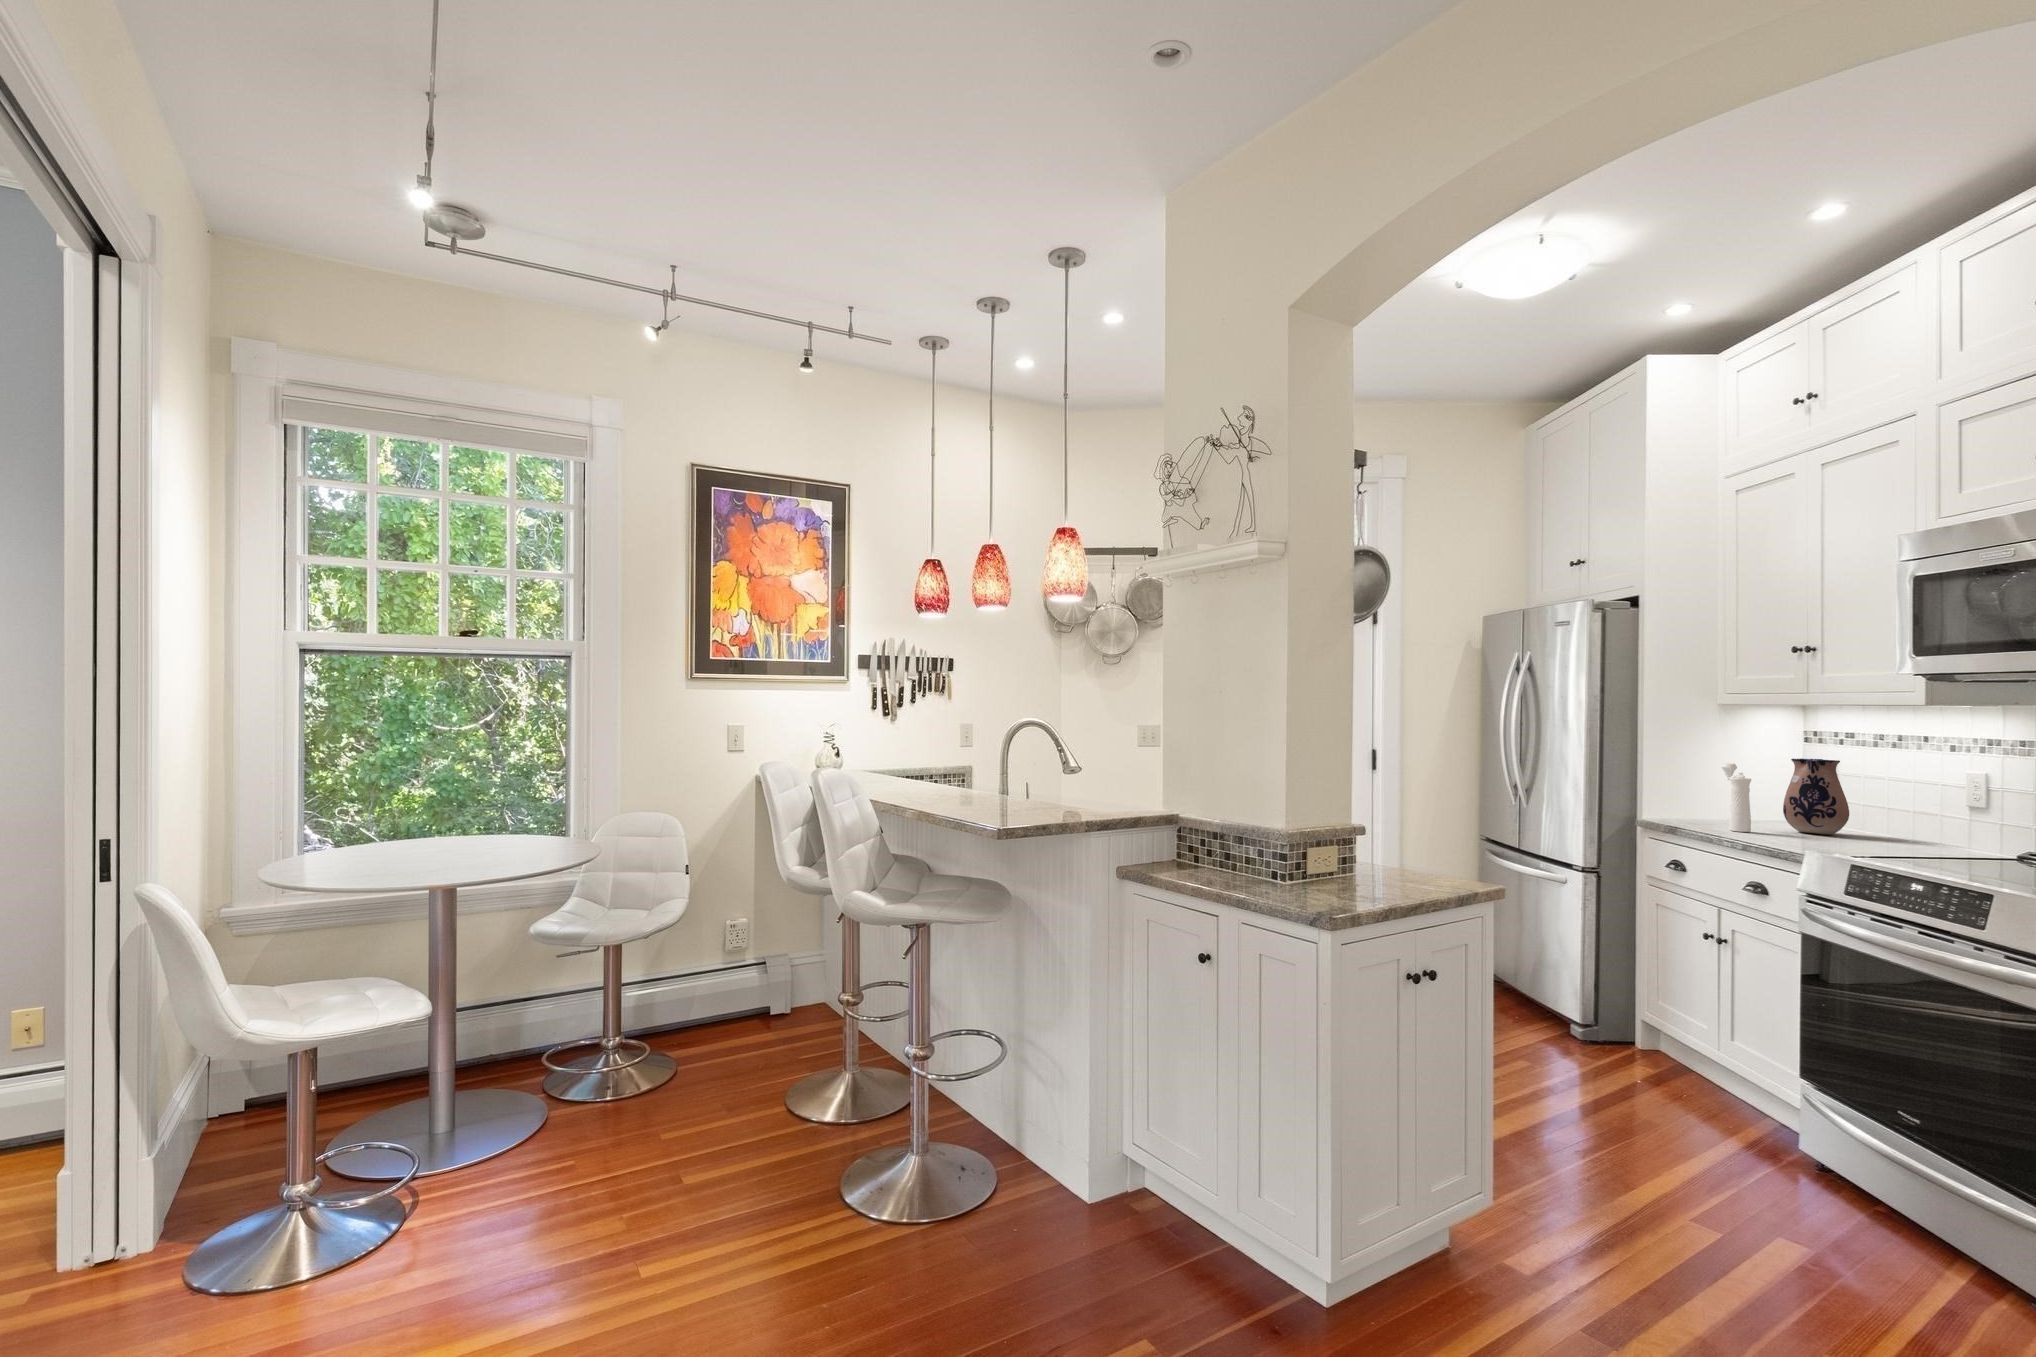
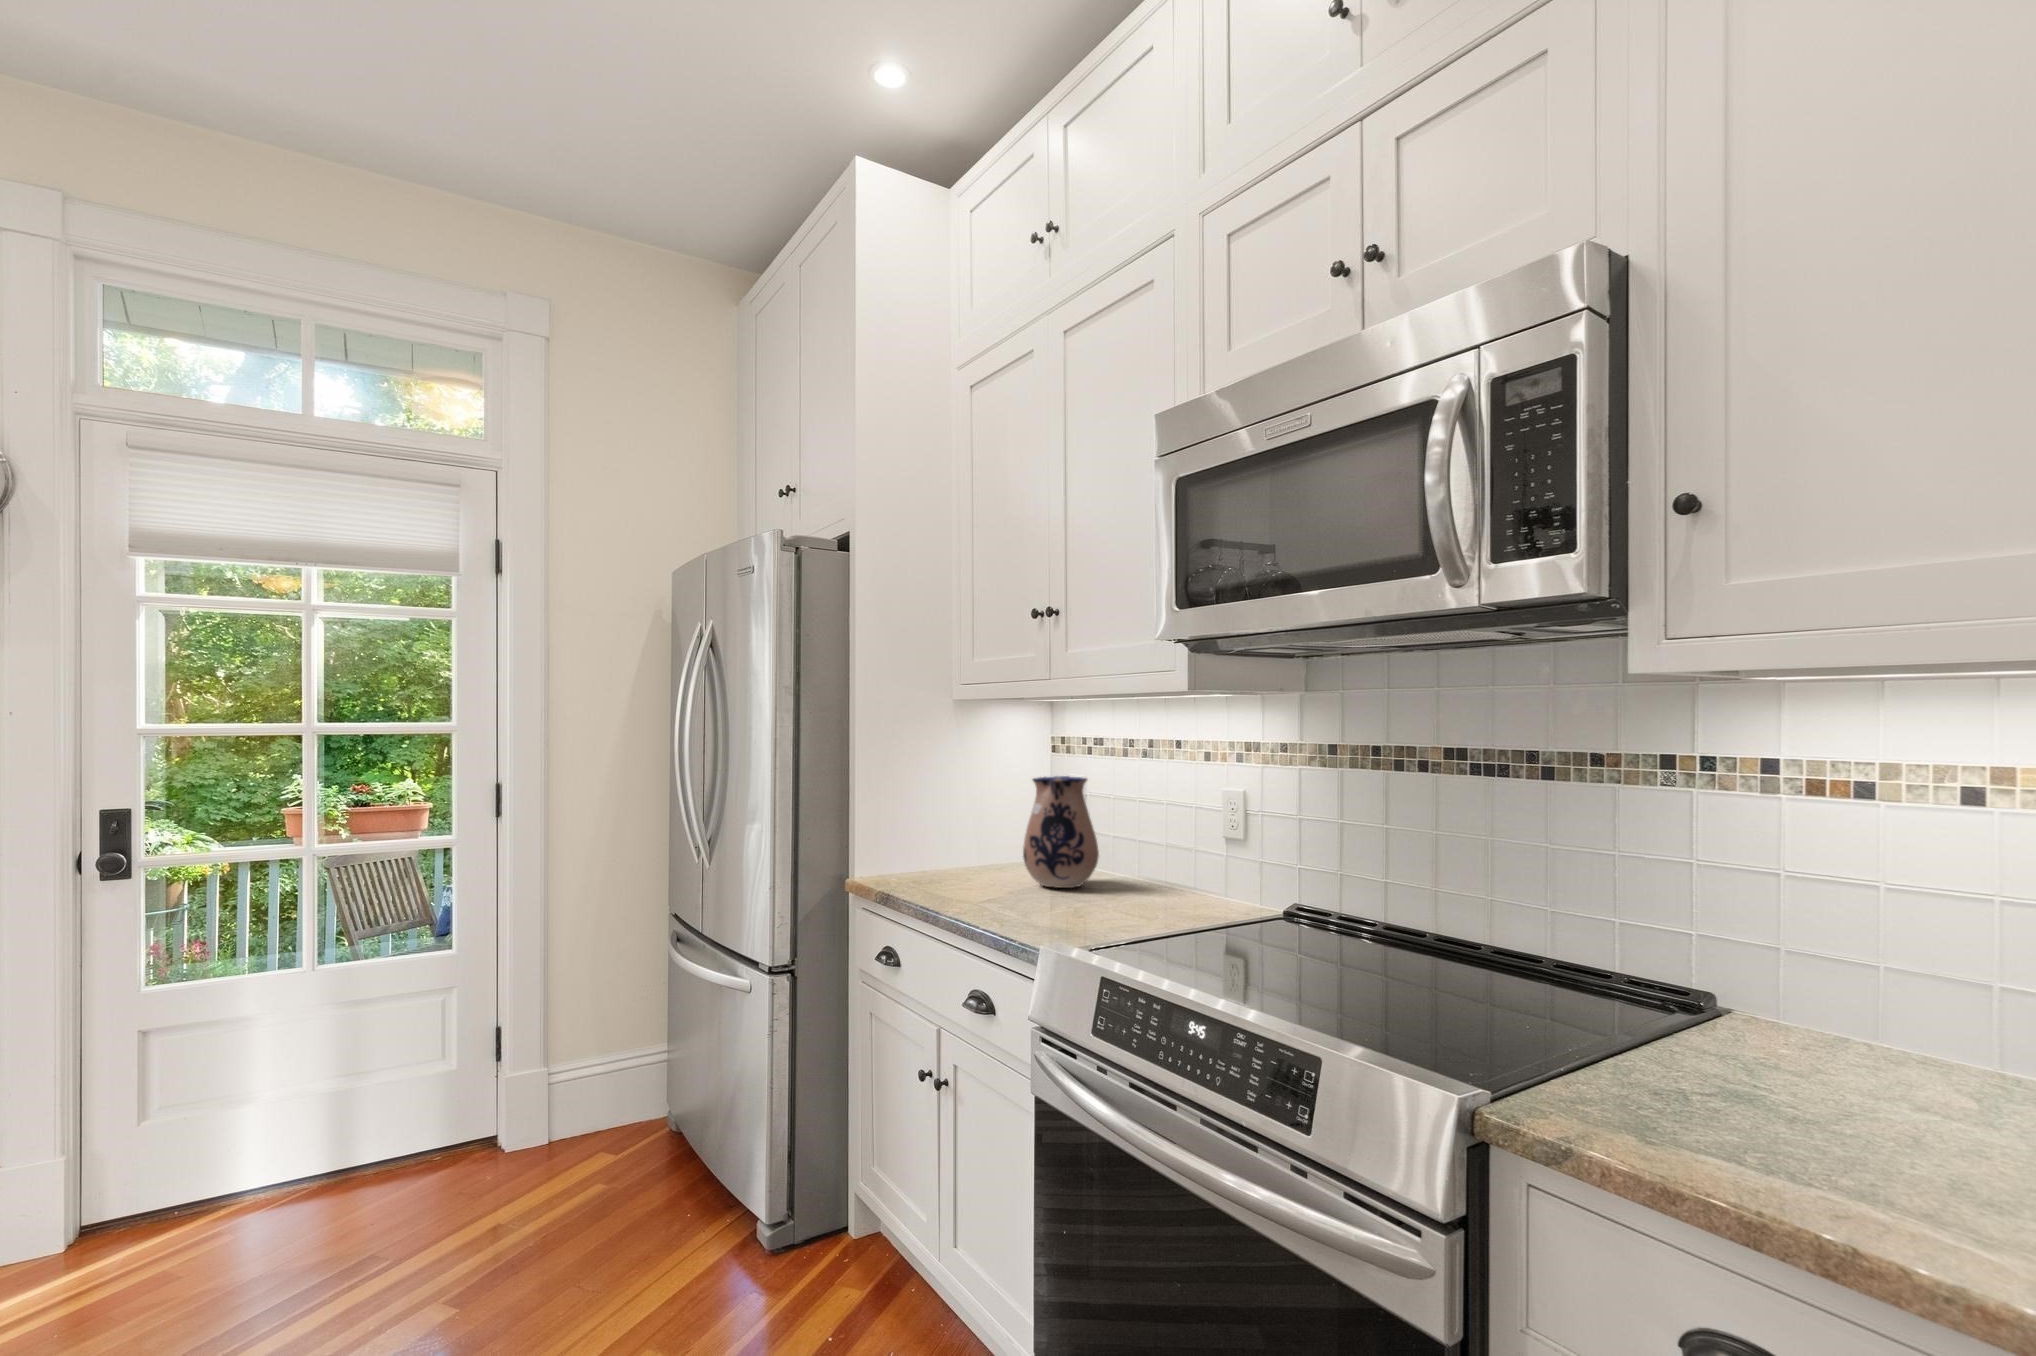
pepper mill: present [1721,763,1751,832] -> none [946,791,981,901]

